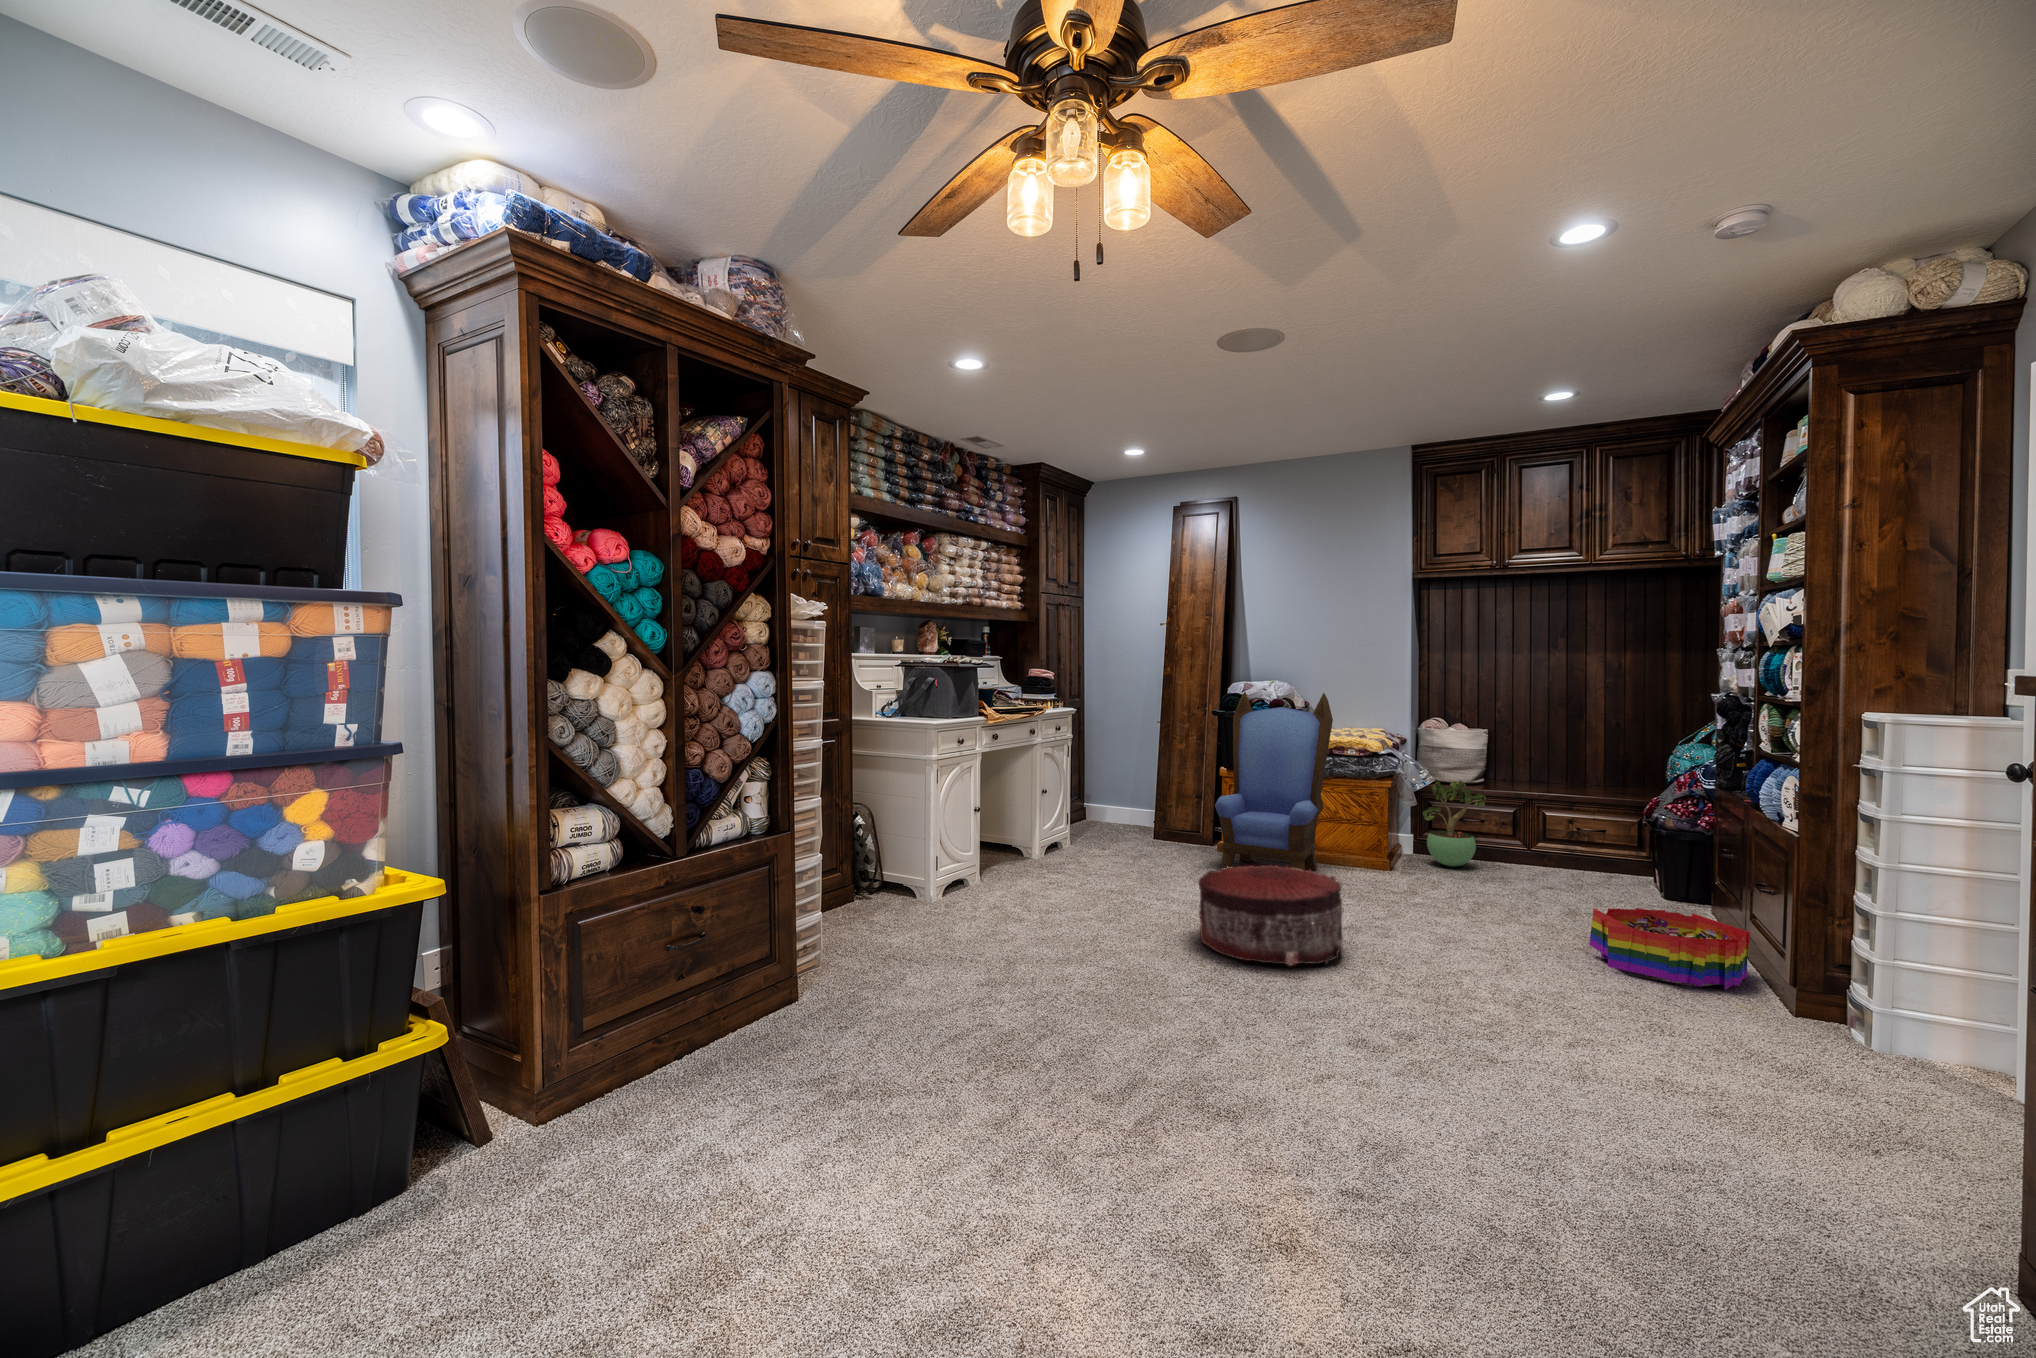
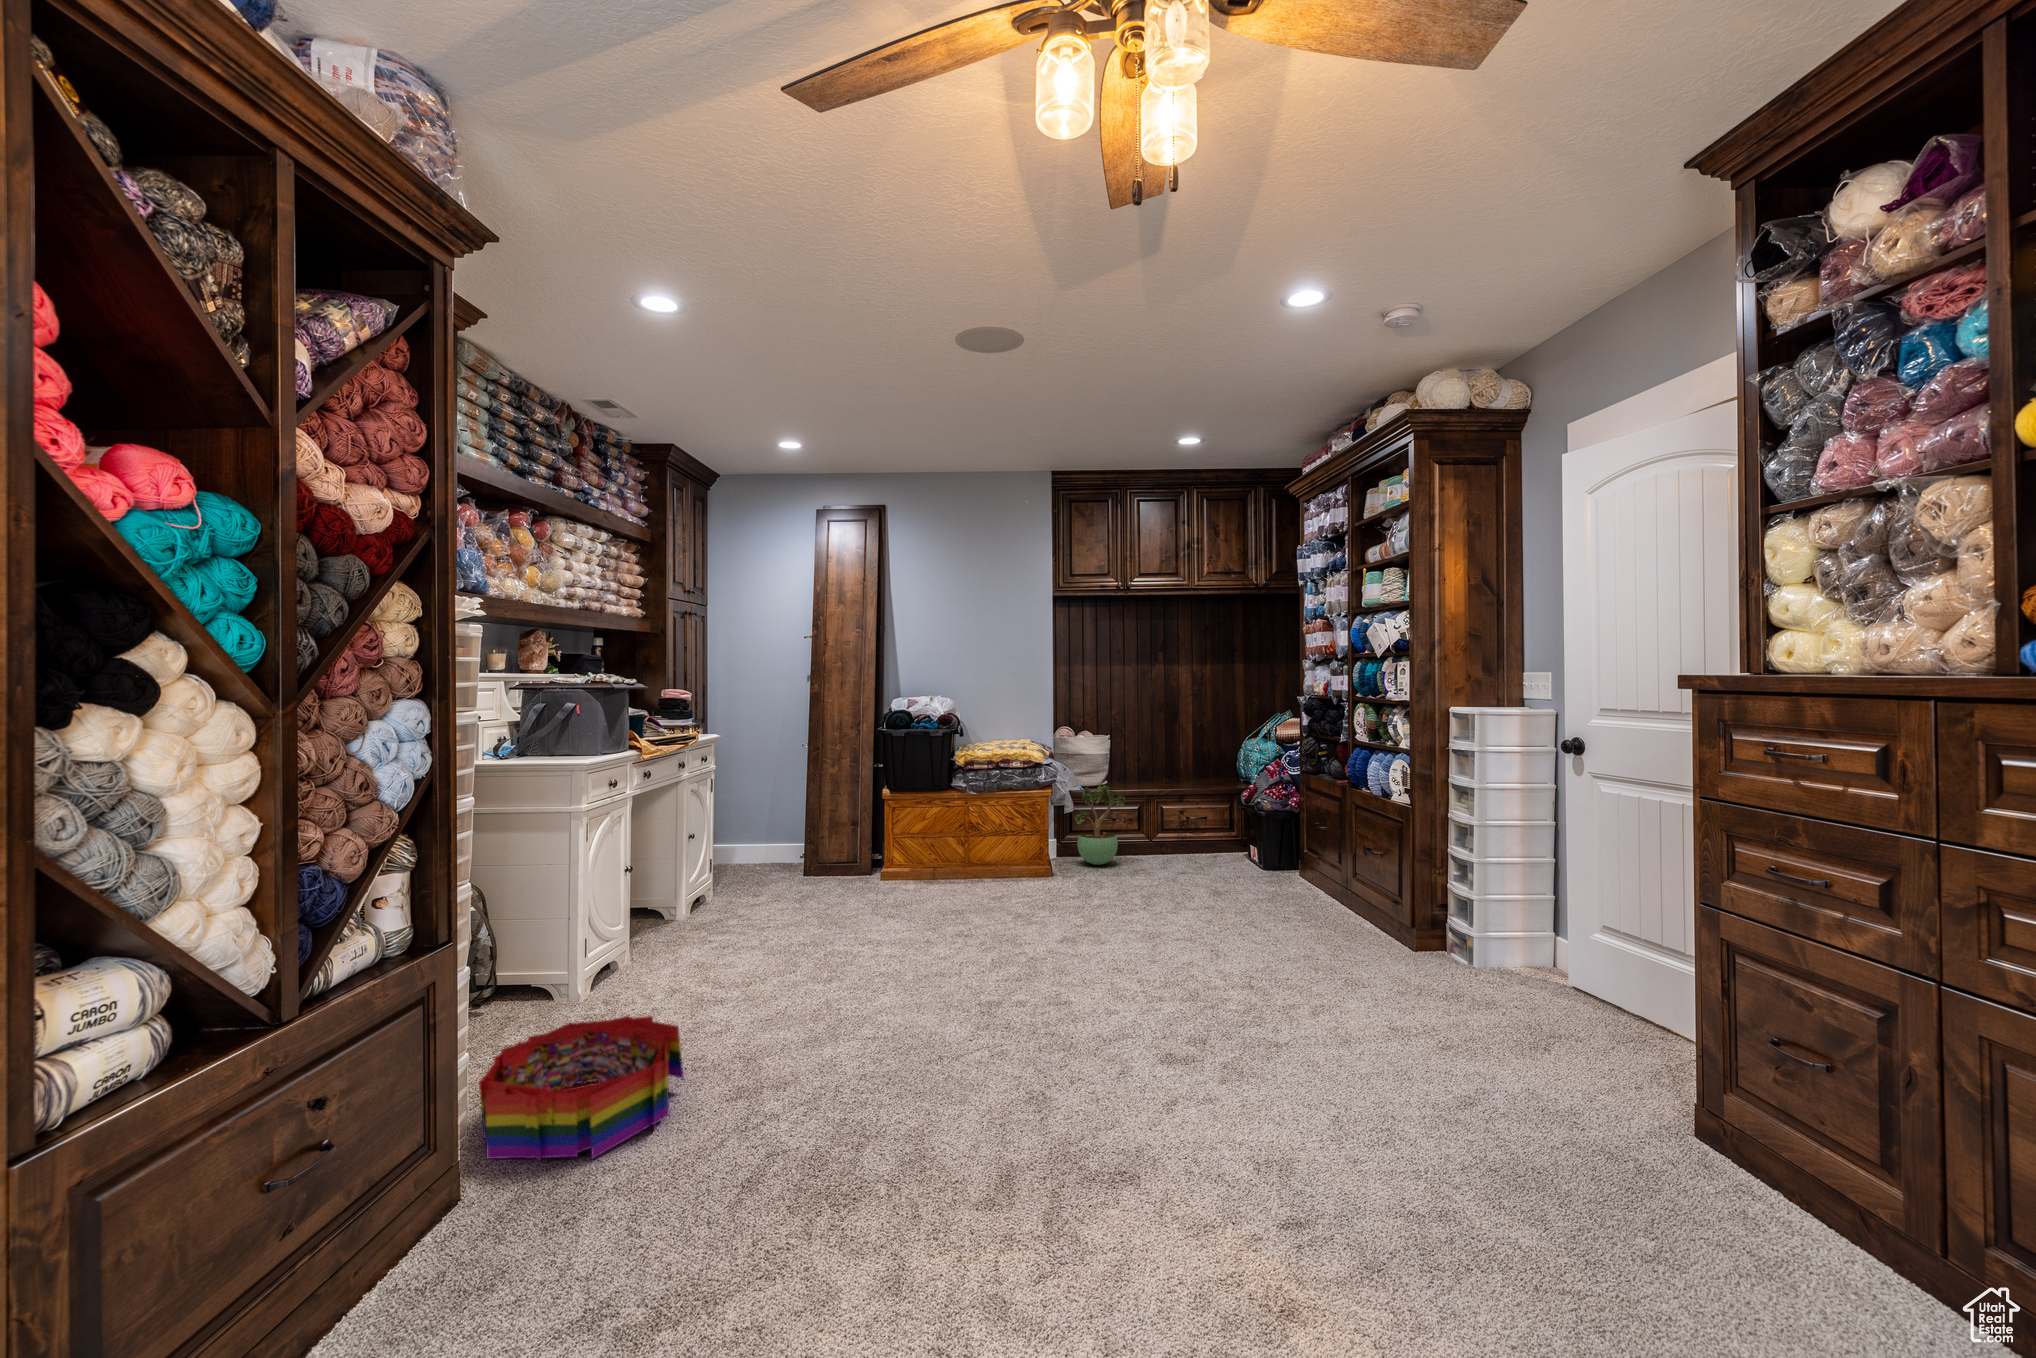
armchair: present [1215,692,1333,870] -> none [897,707,1002,899]
pouf: present [1198,865,1343,966] -> none [938,885,1088,996]
storage bin: present [1589,908,1750,990] -> present [479,1016,683,1160]

